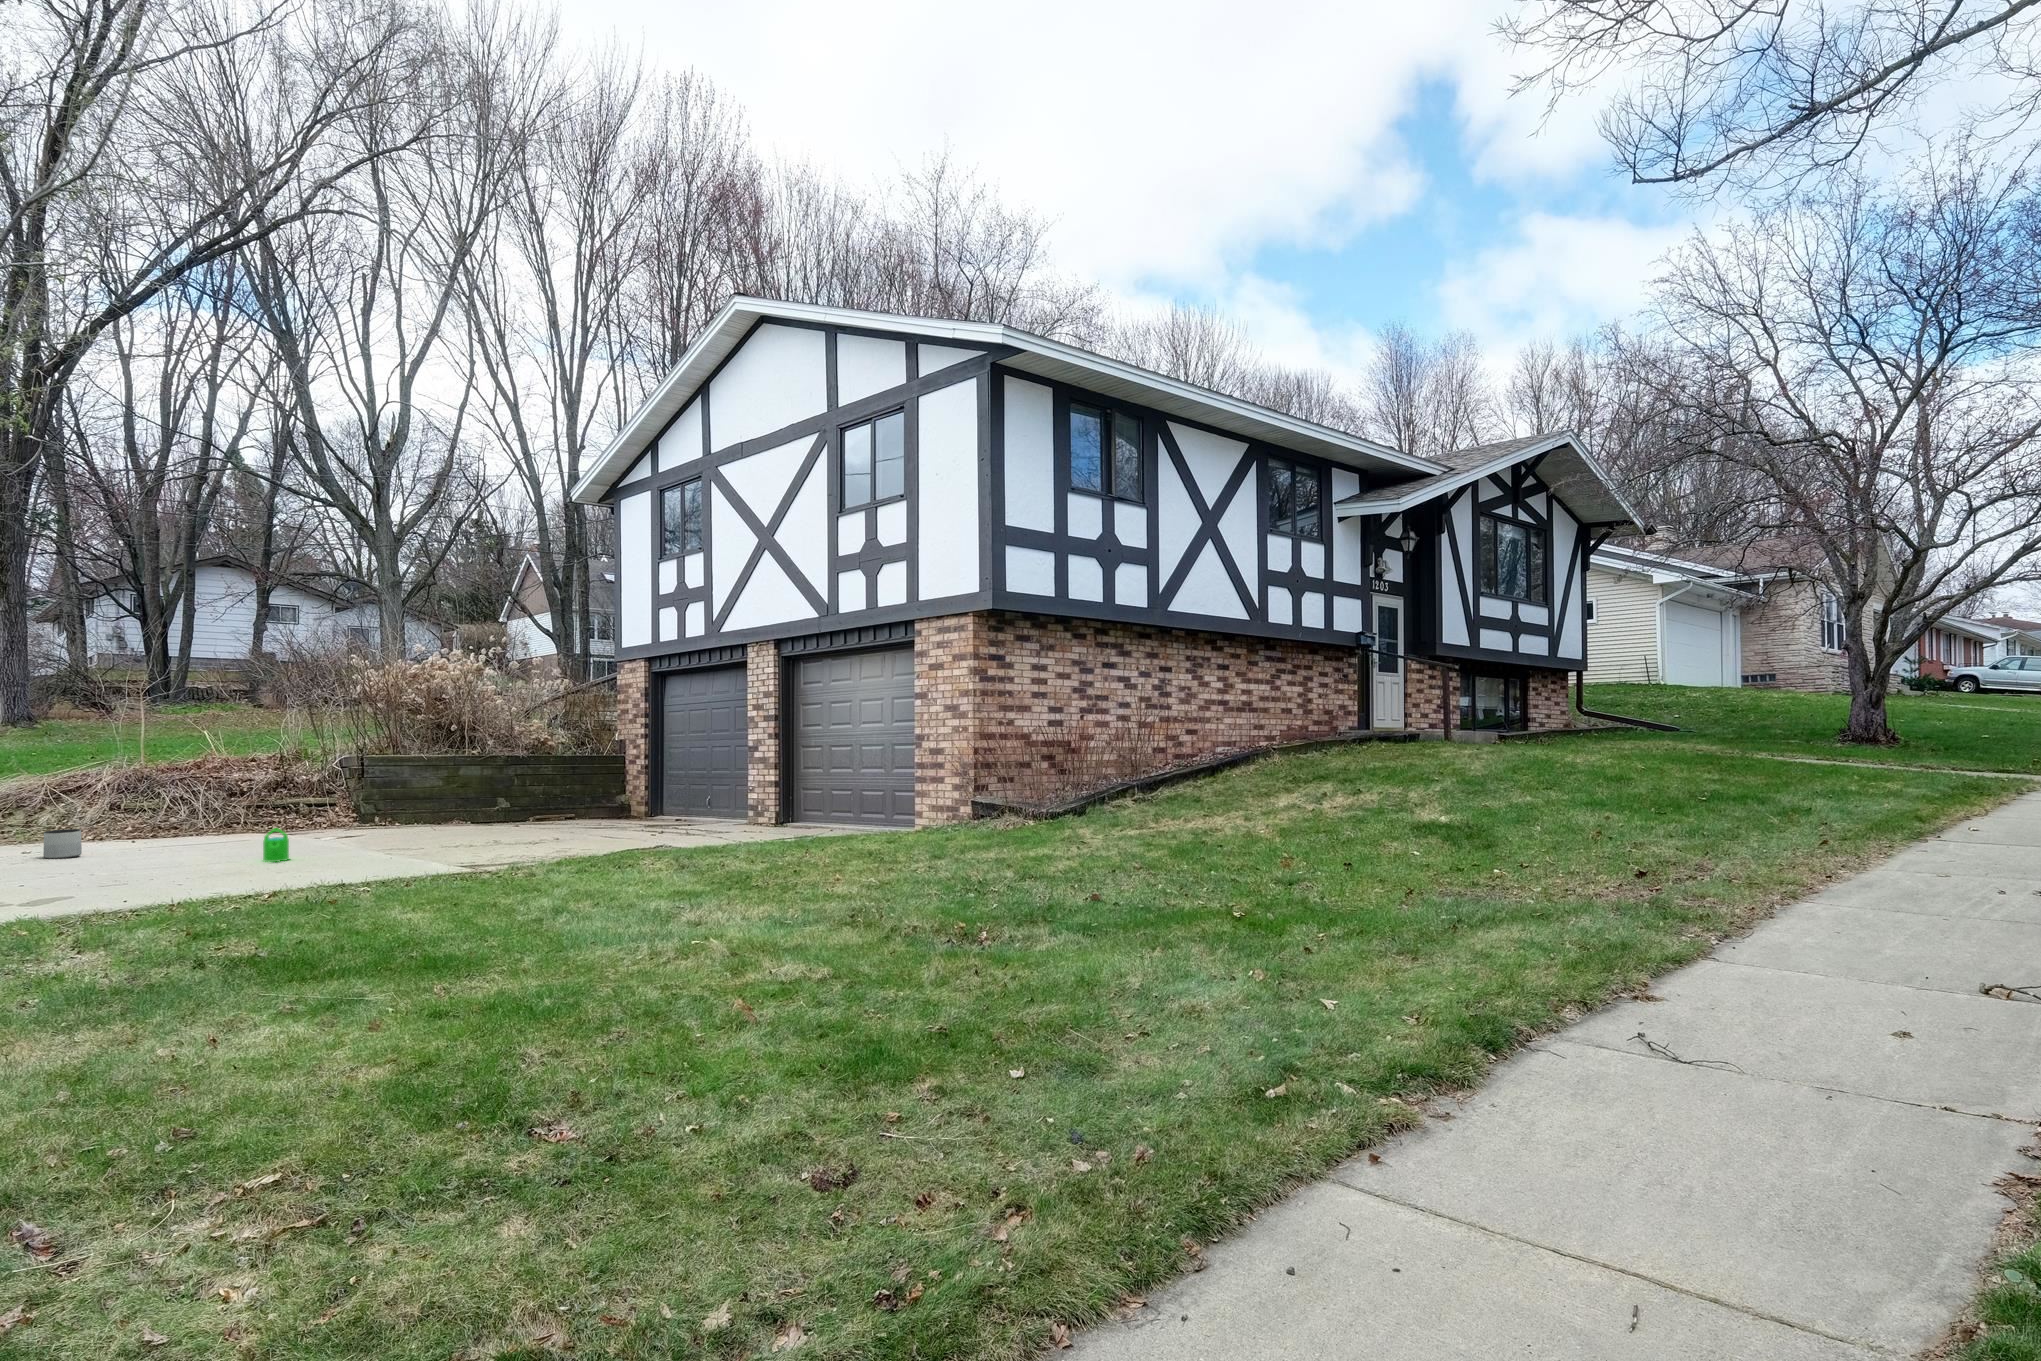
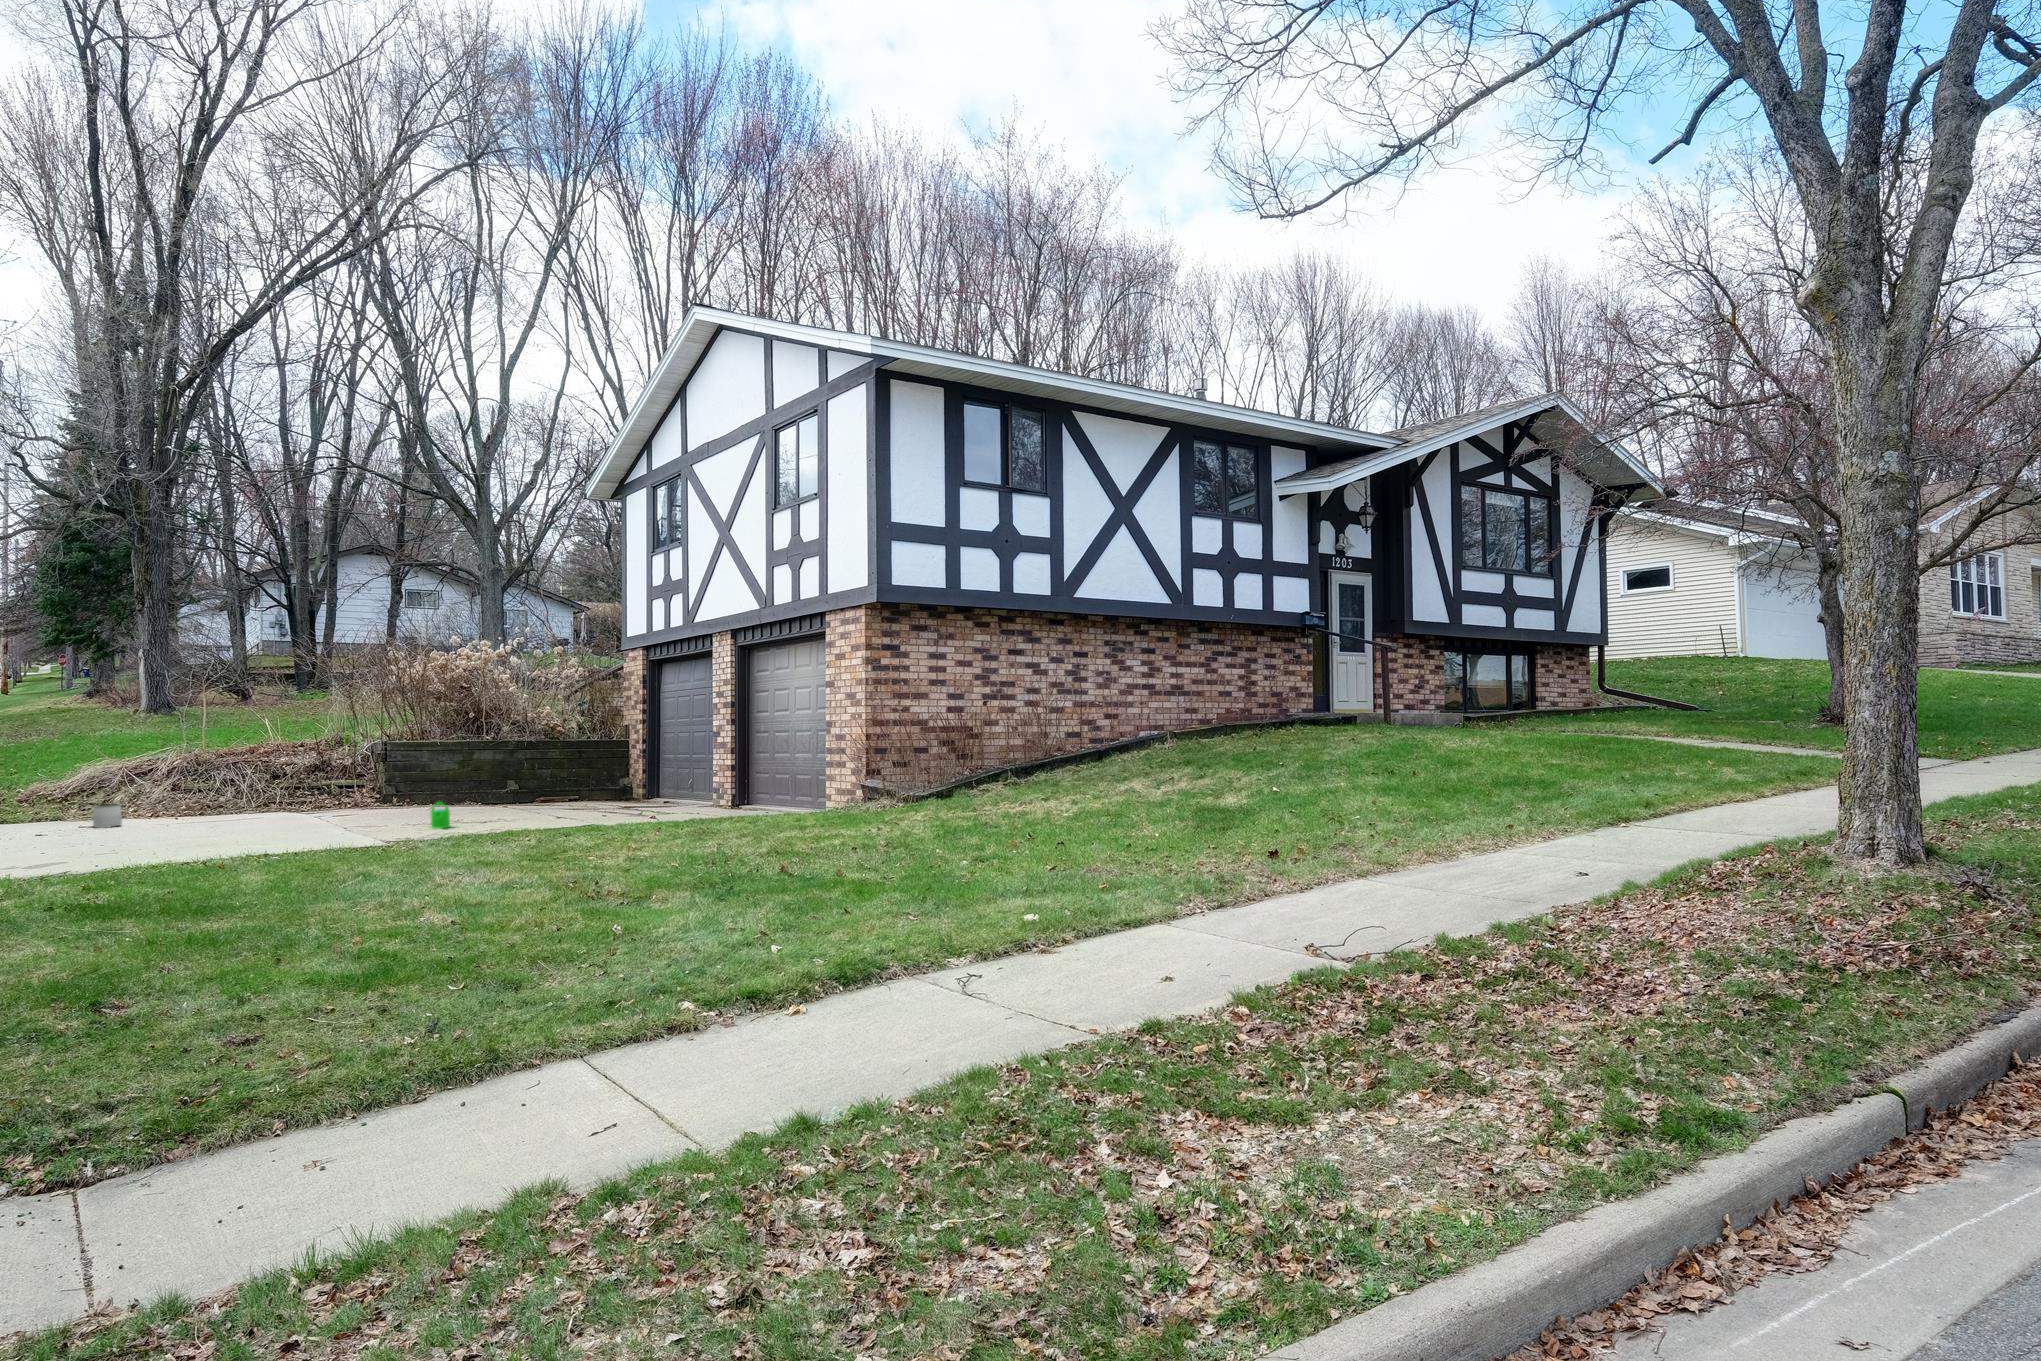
watering can: present [263,828,289,862] -> present [431,802,450,829]

